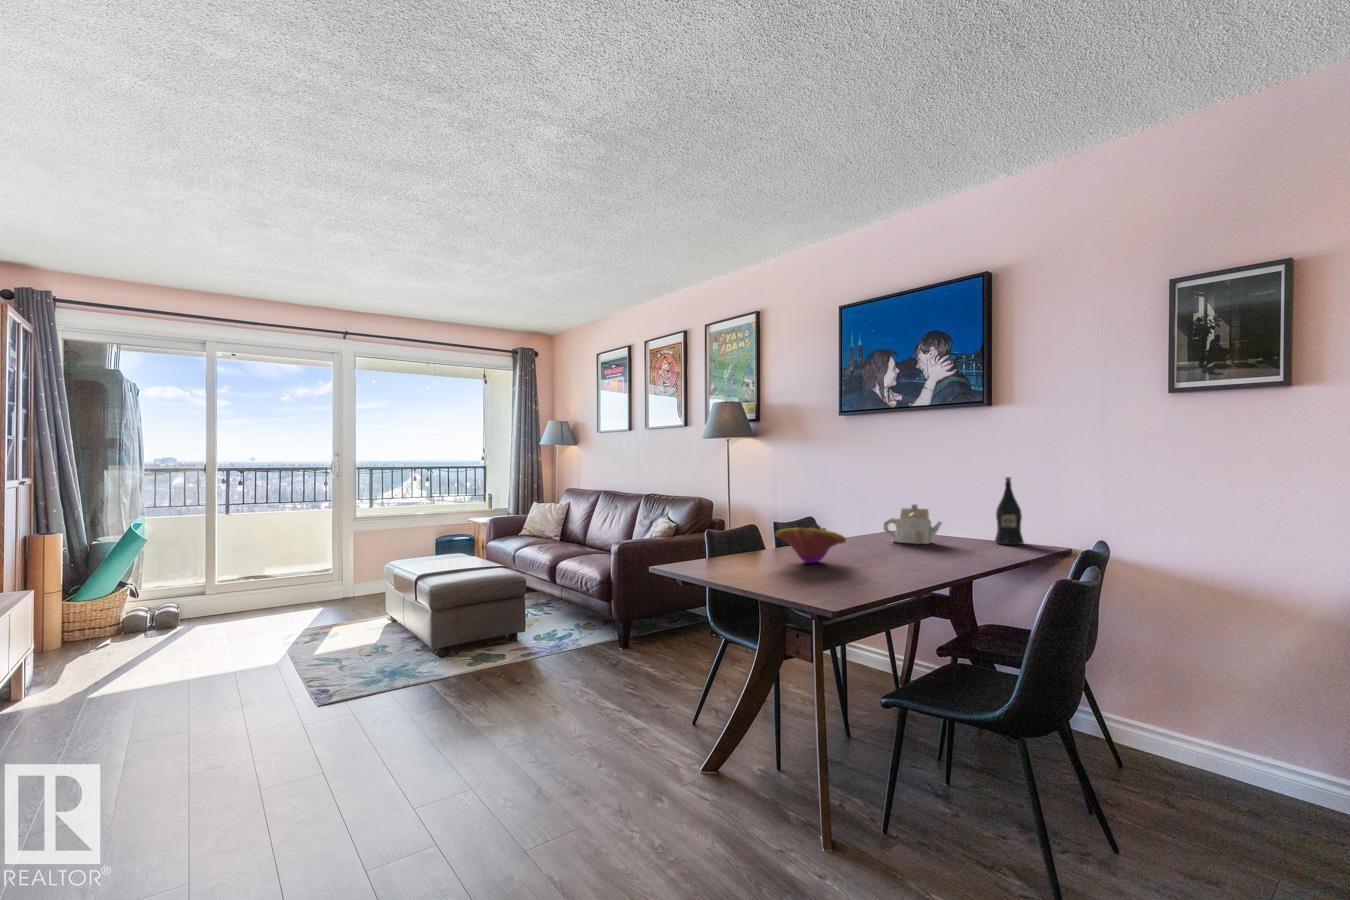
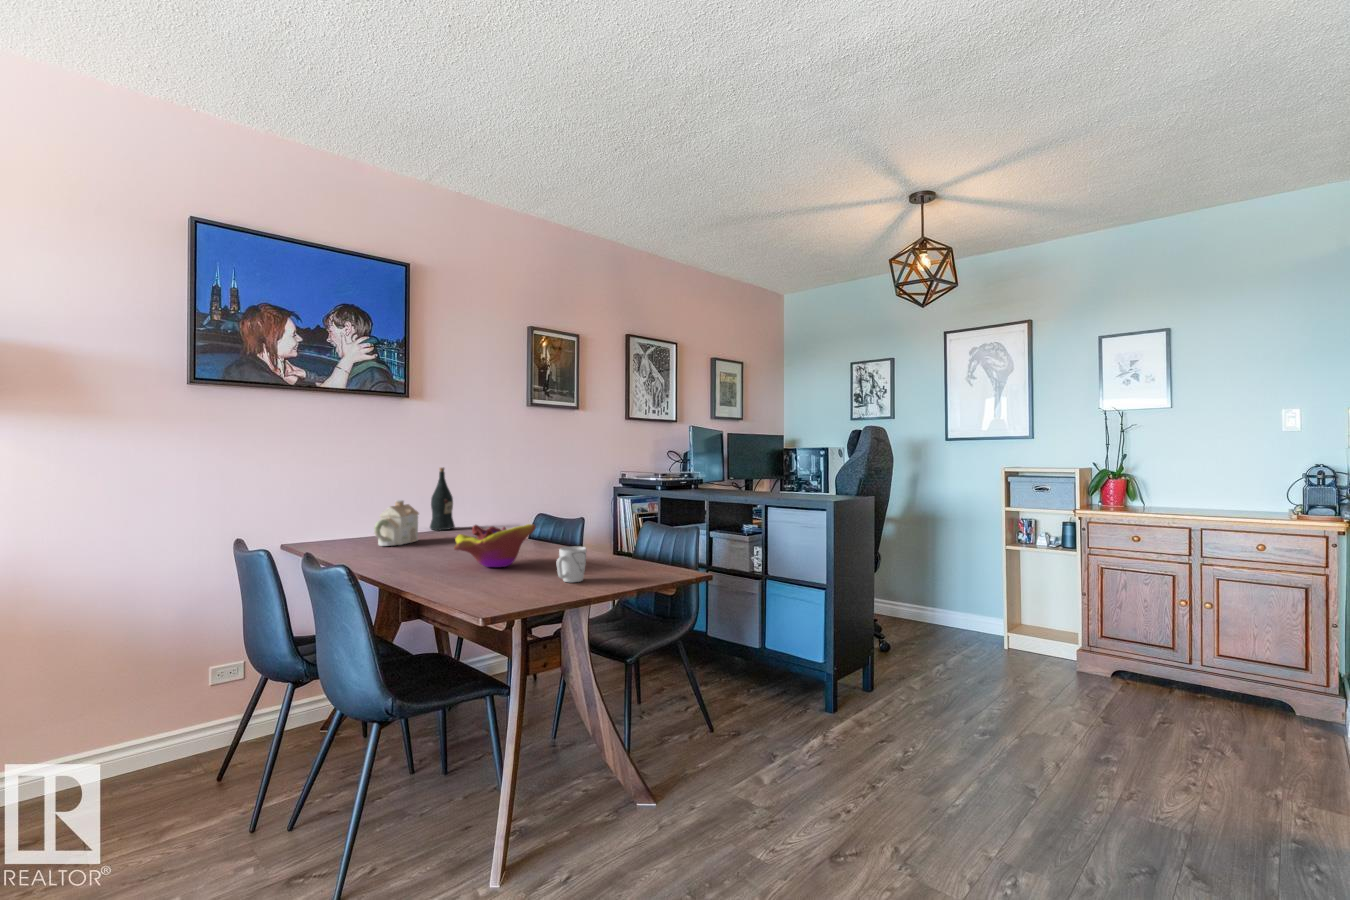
mug: none [737,547,766,578] -> present [557,546,587,582]

